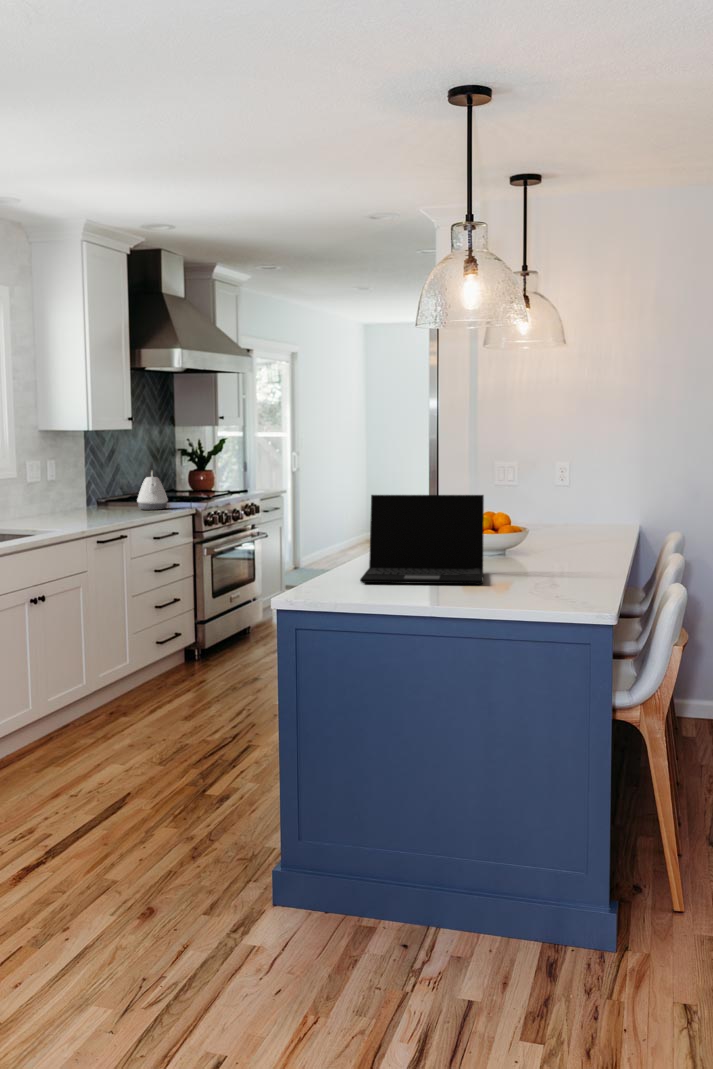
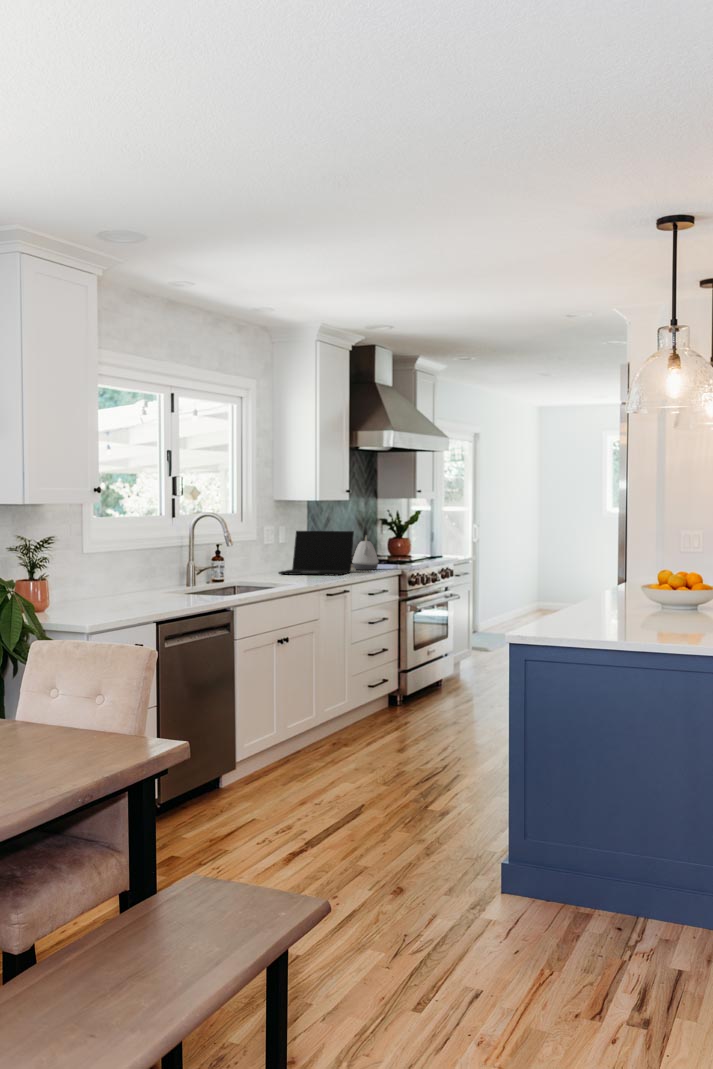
laptop: present [360,495,484,584] -> present [279,531,354,575]

